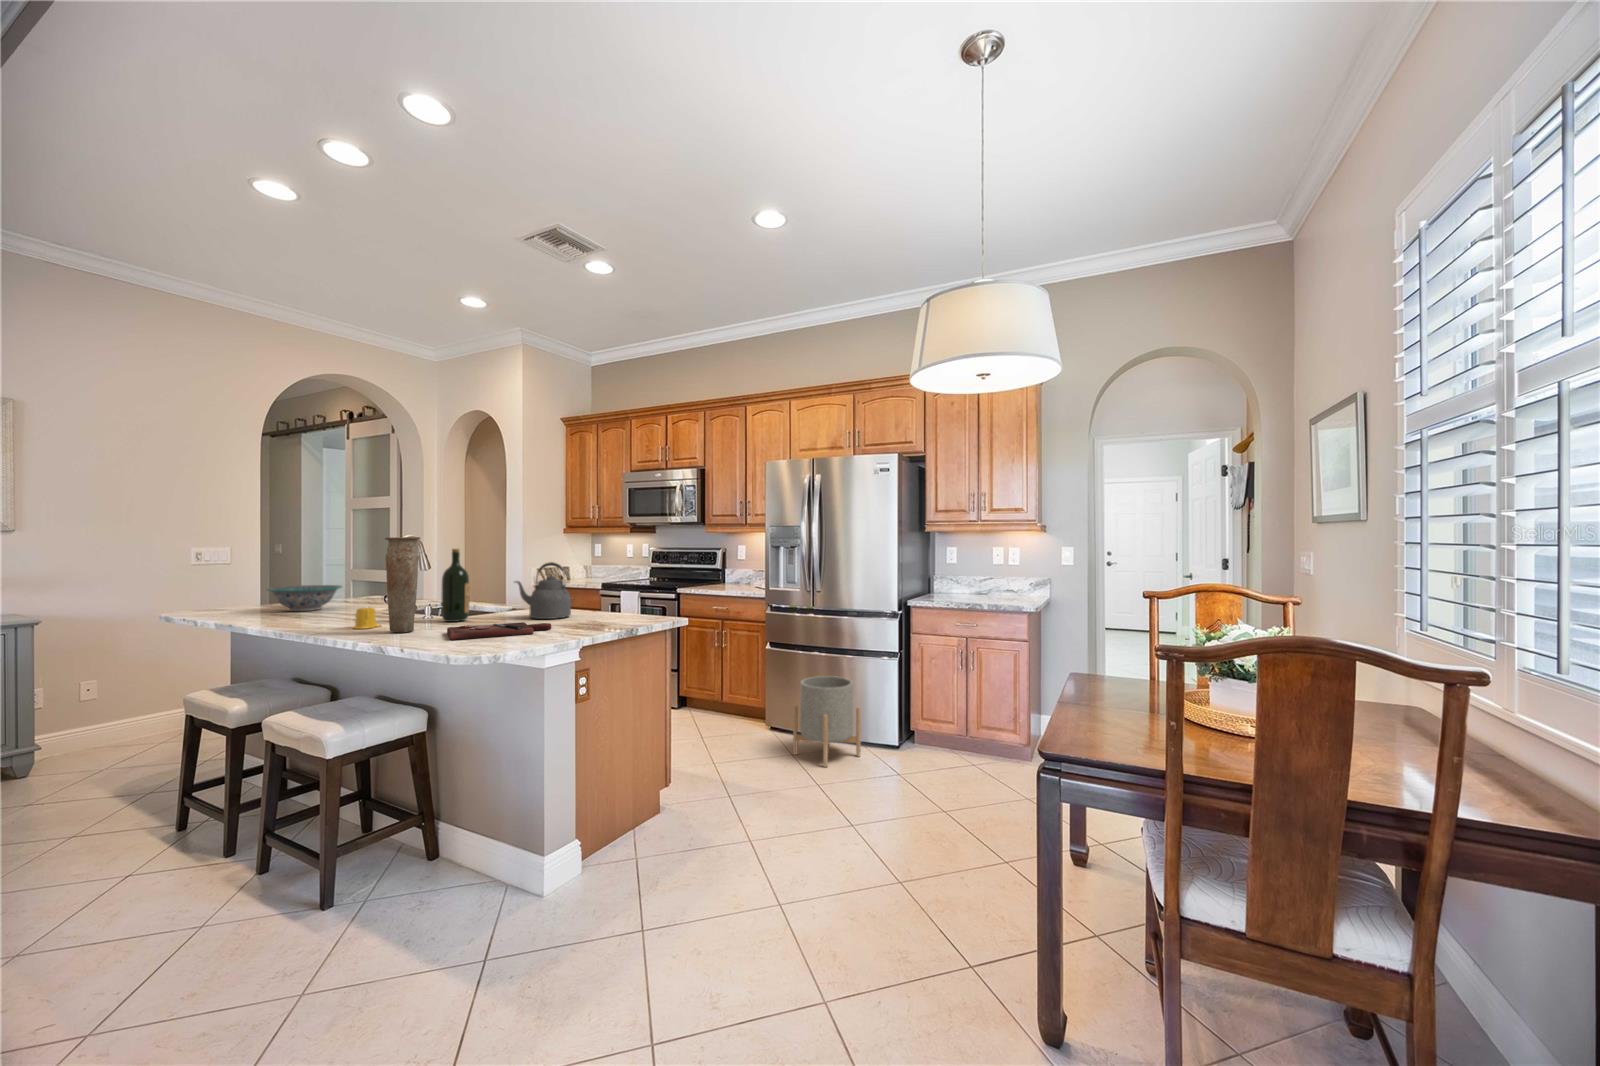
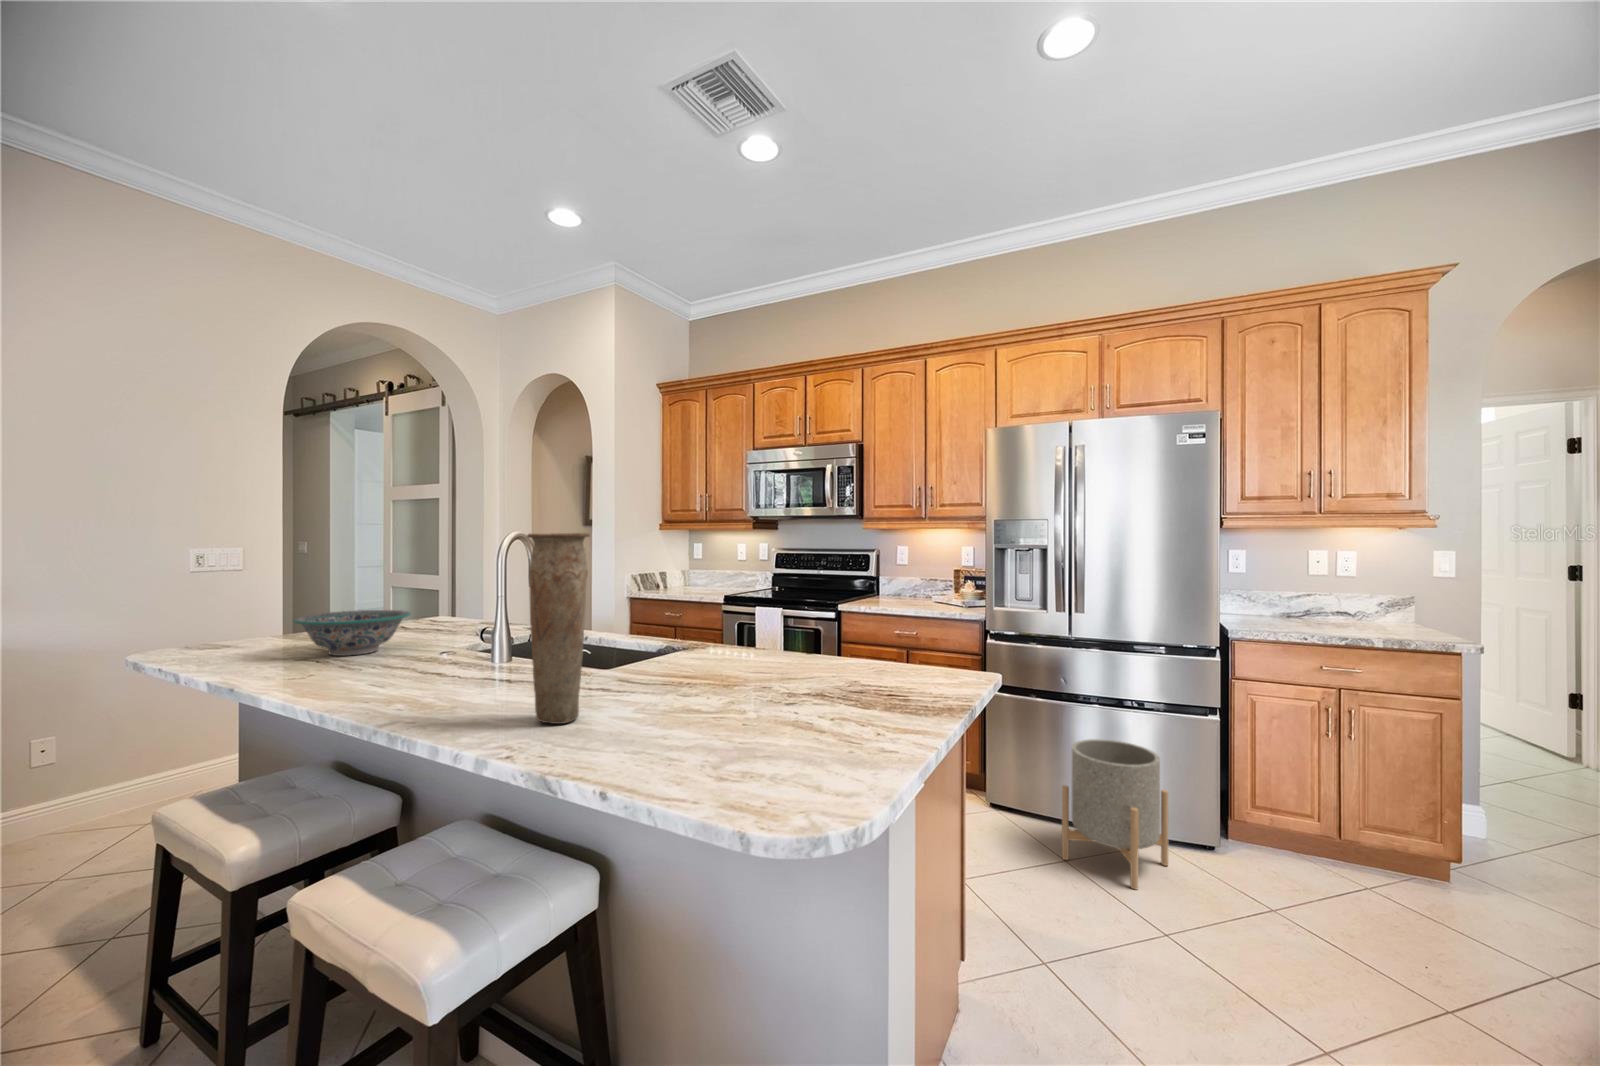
wine bottle: present [441,549,470,622] -> none [601,554,647,686]
kettle: present [515,562,571,619] -> none [710,577,809,679]
candle: present [353,607,380,629] -> none [455,663,506,709]
cutting board: present [447,622,551,640] -> none [650,696,835,754]

